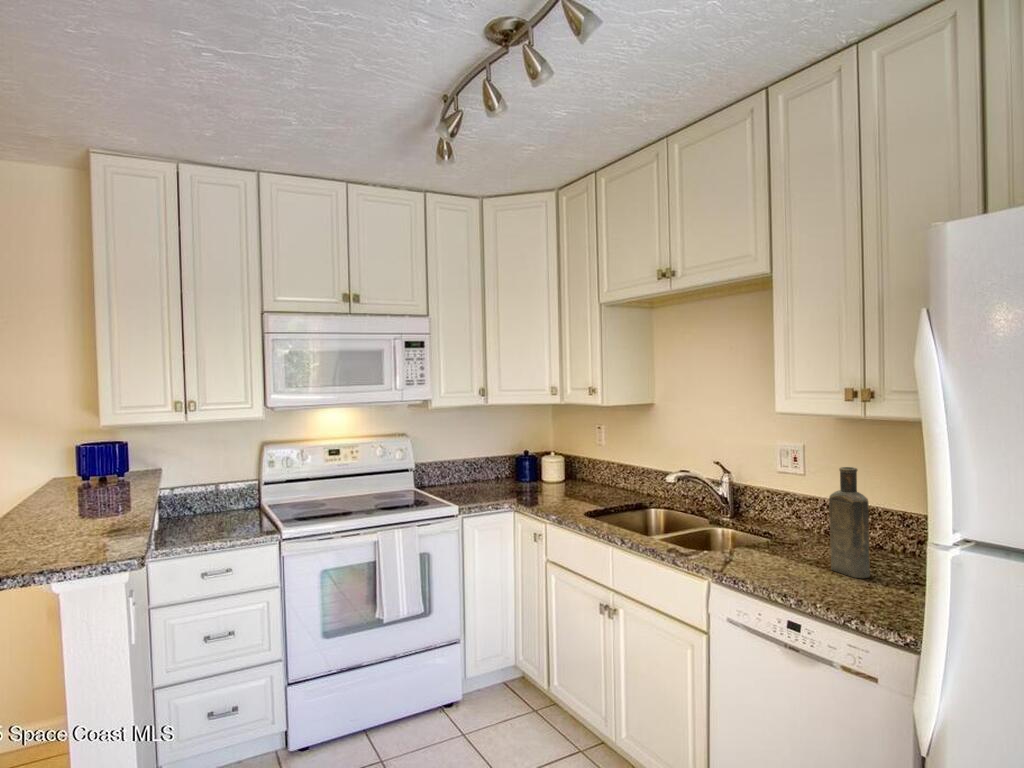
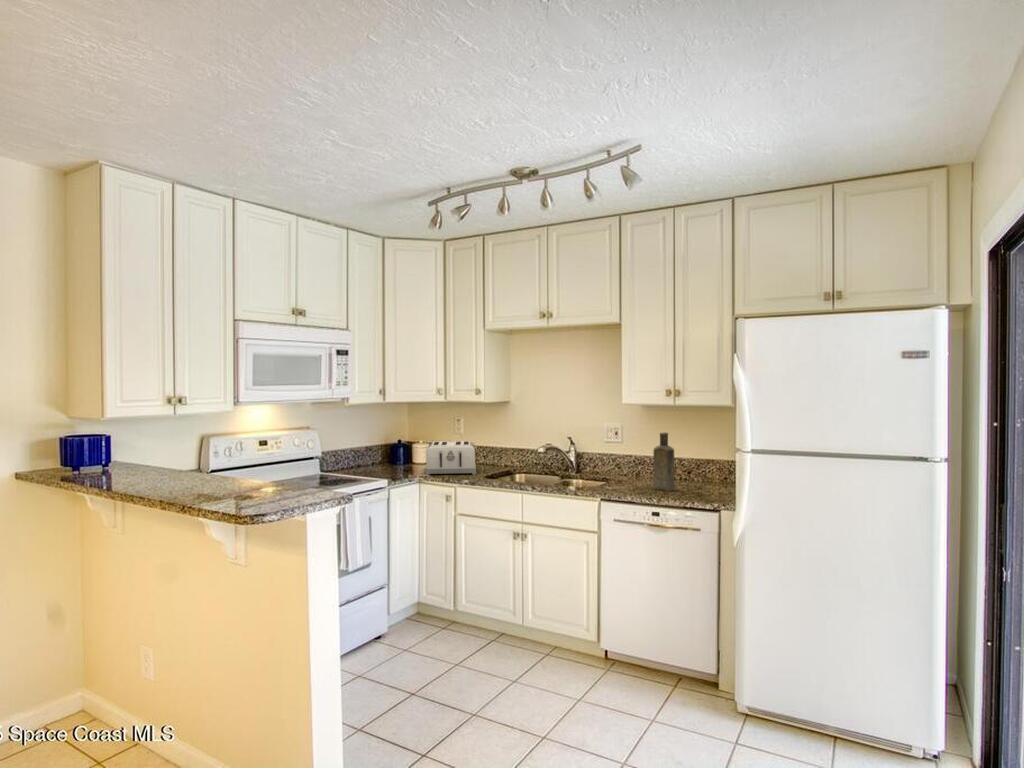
toaster: none [526,455,609,505] -> present [426,441,476,475]

